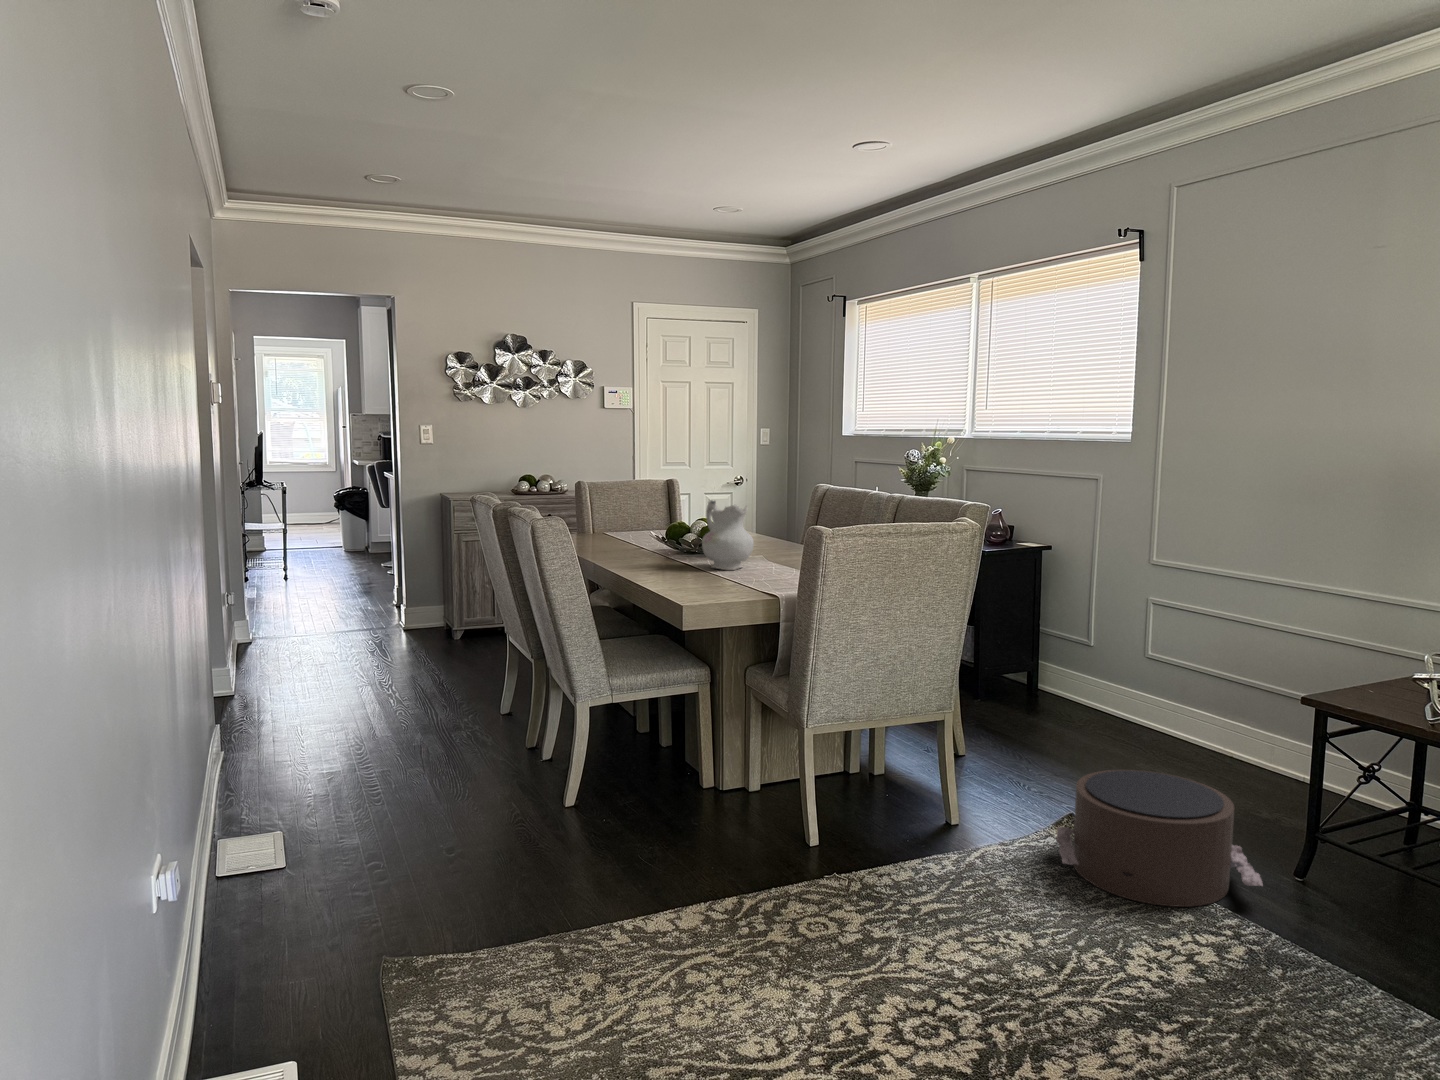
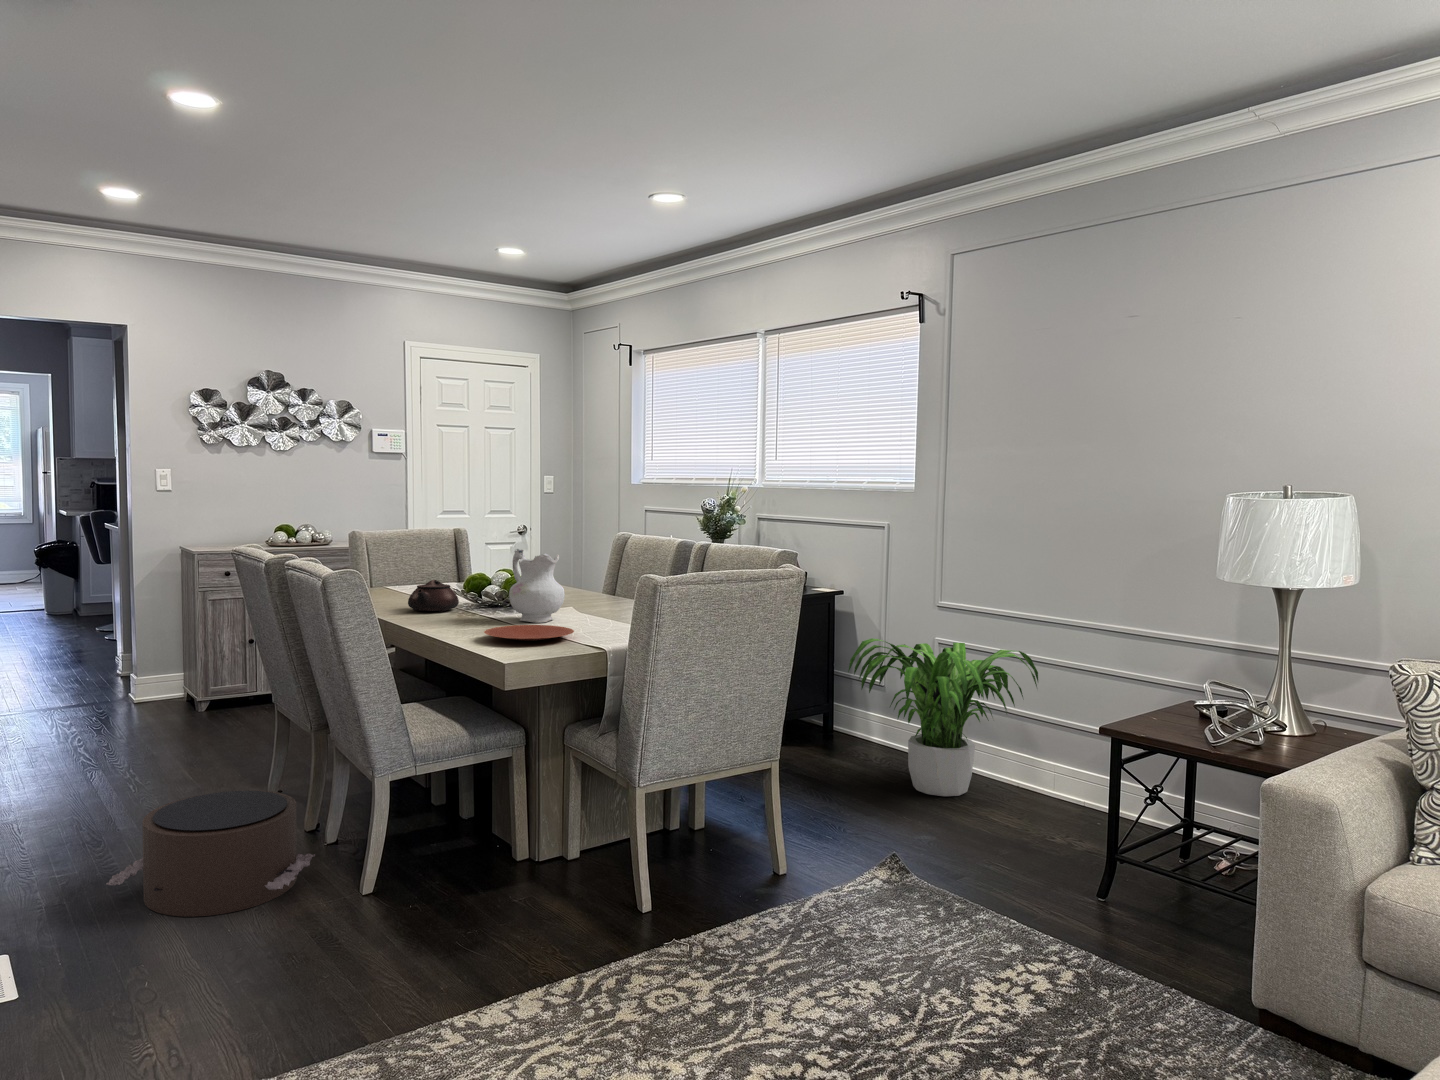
teapot: none [615,528,660,558] -> present [408,580,459,612]
plate: none [672,572,756,586] -> present [484,625,574,641]
potted plant: none [1045,595,1258,761] -> present [848,638,1038,796]
pouf: present [1056,770,1263,907] -> present [106,790,315,917]

